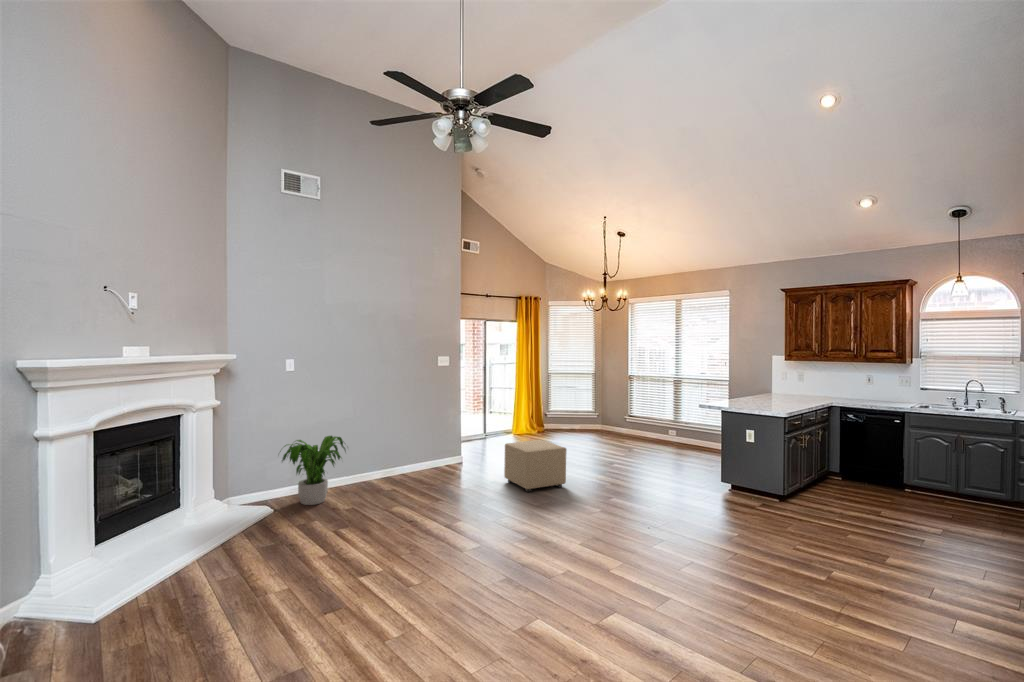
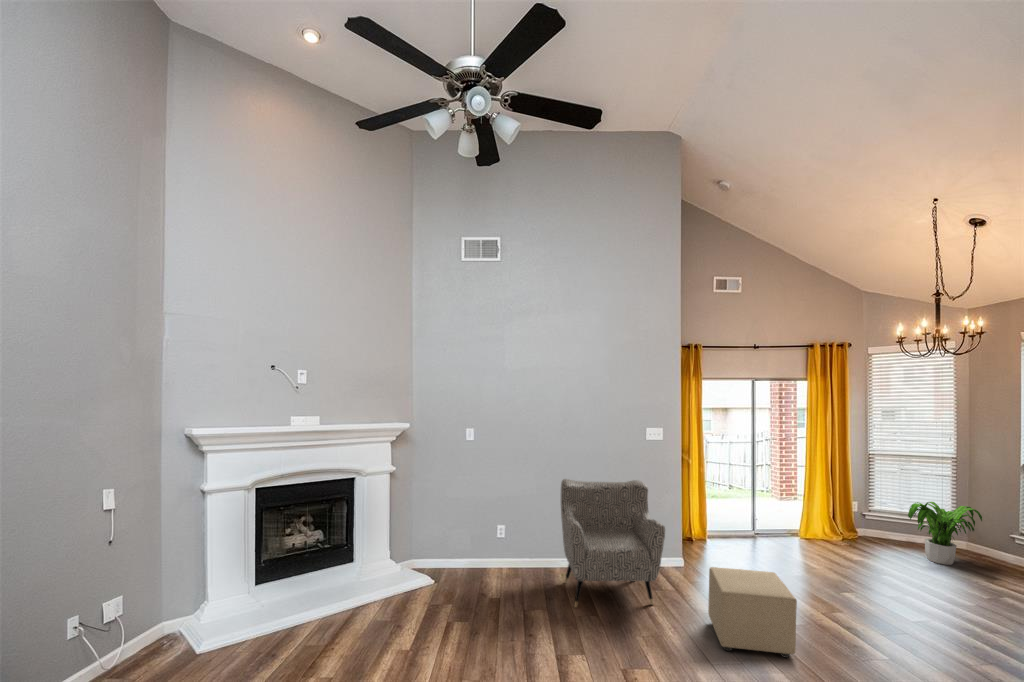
armchair: none [379,395,472,495] -> present [561,479,665,607]
potted plant: present [280,436,346,505] -> present [908,502,982,565]

